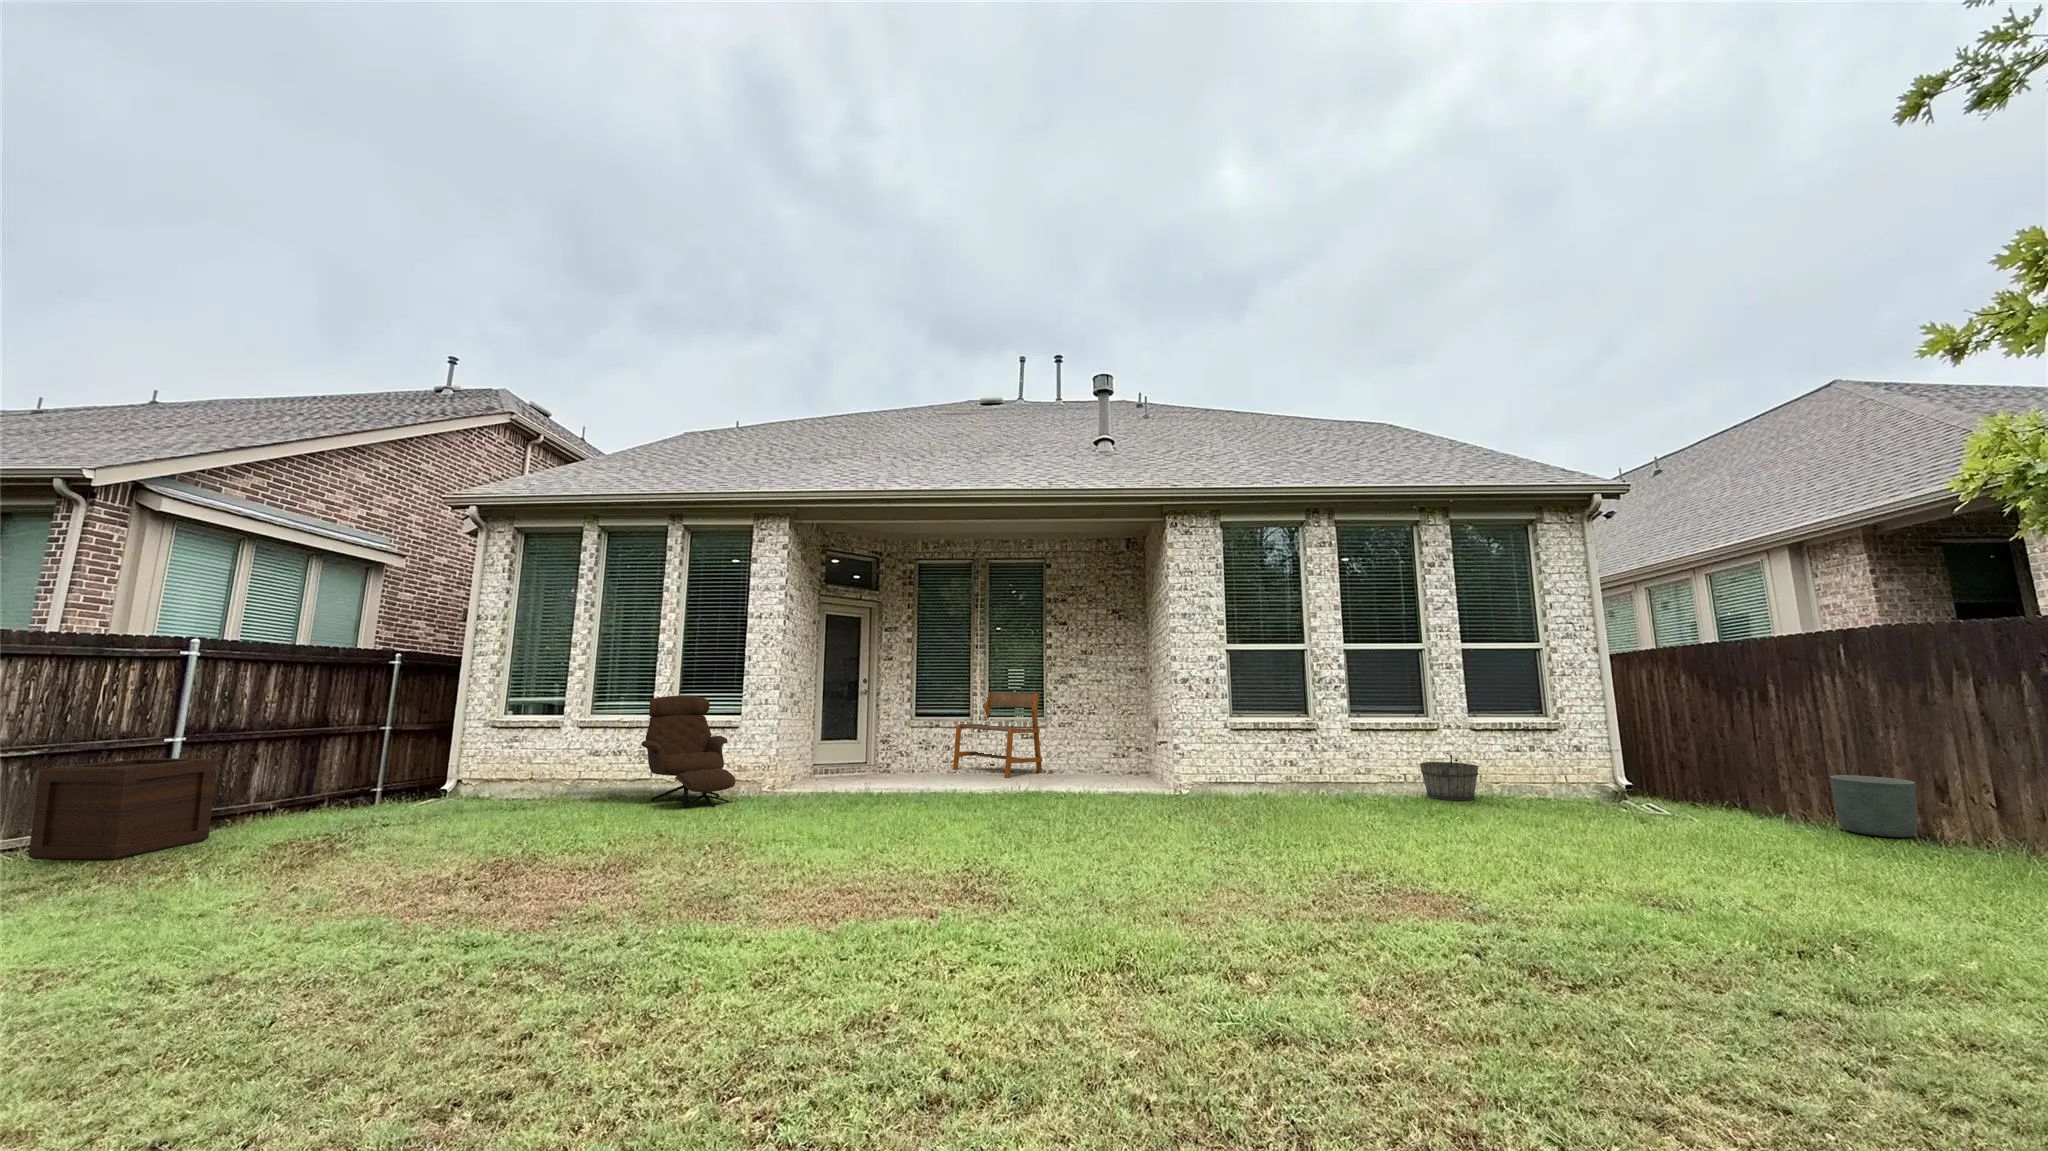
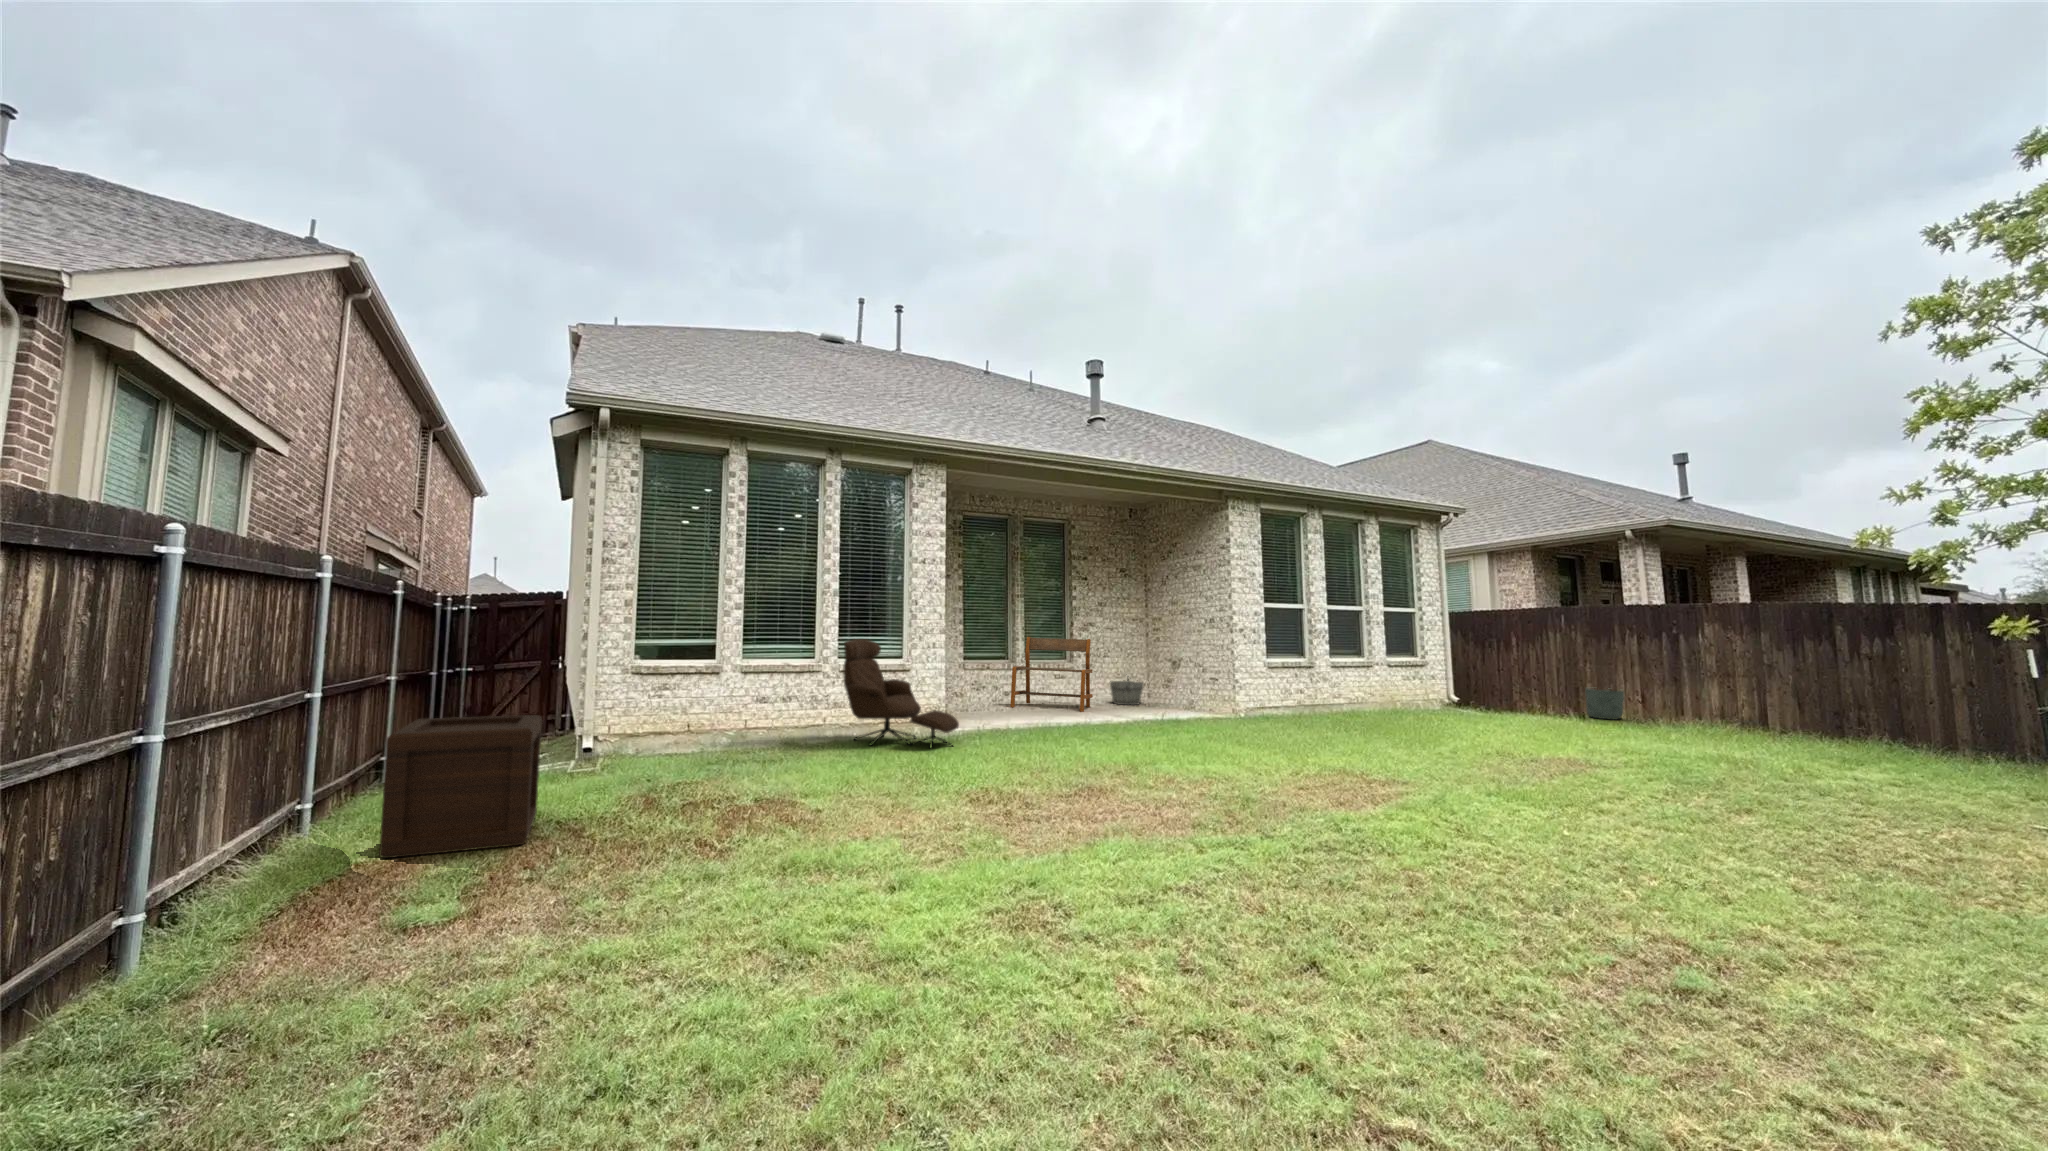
wooden bucket: present [1420,753,1478,800] -> present [1110,676,1143,705]

